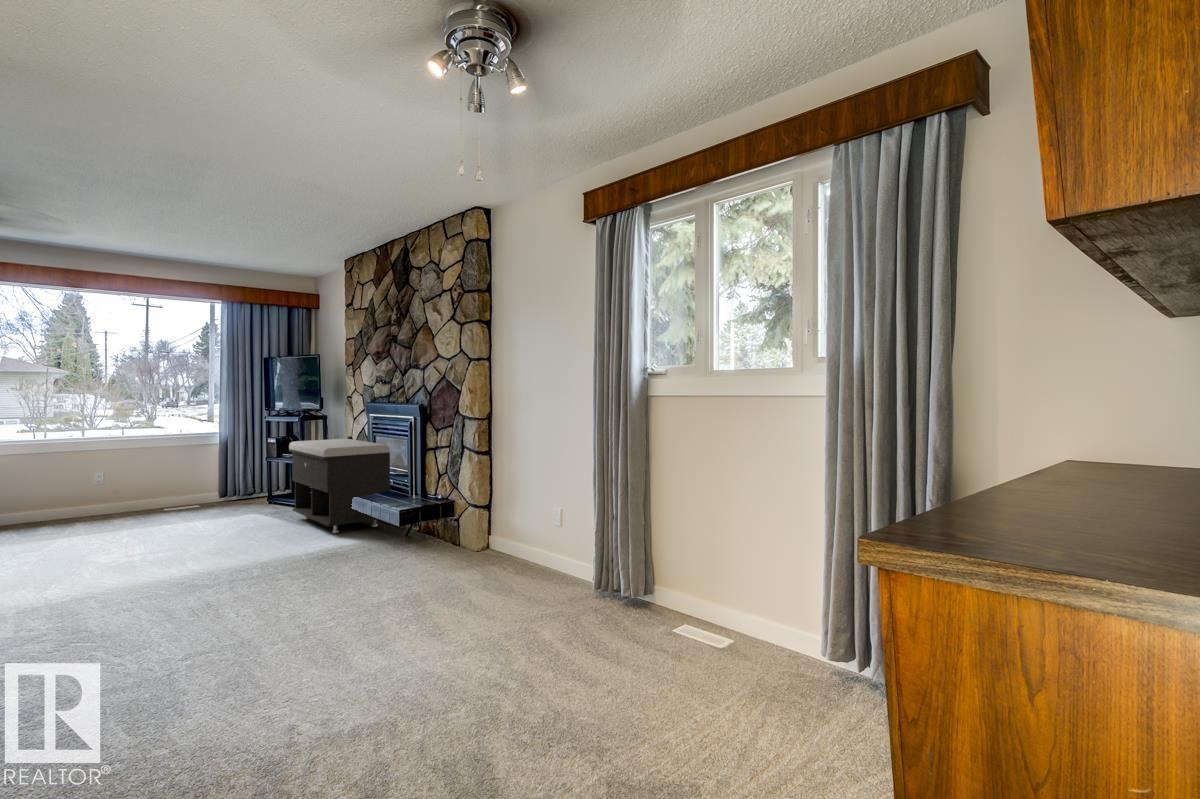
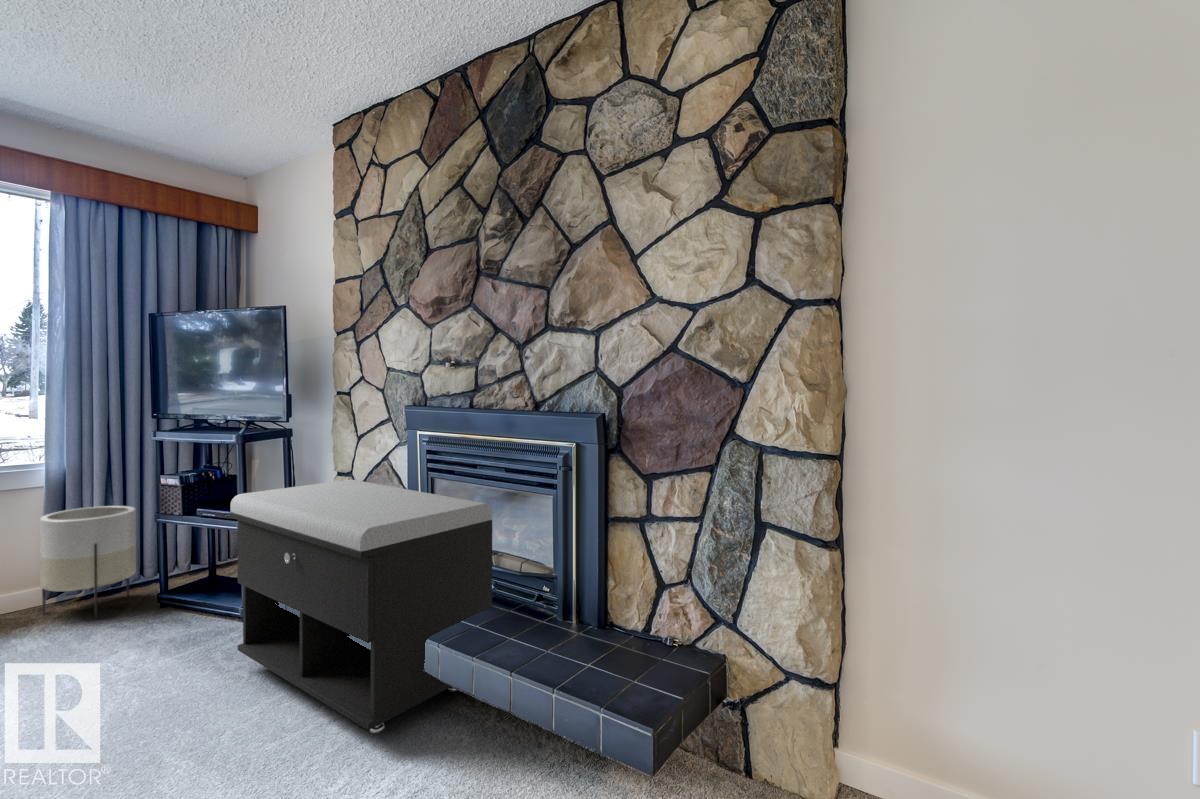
planter: none [217,454,257,505] -> present [40,506,136,619]

